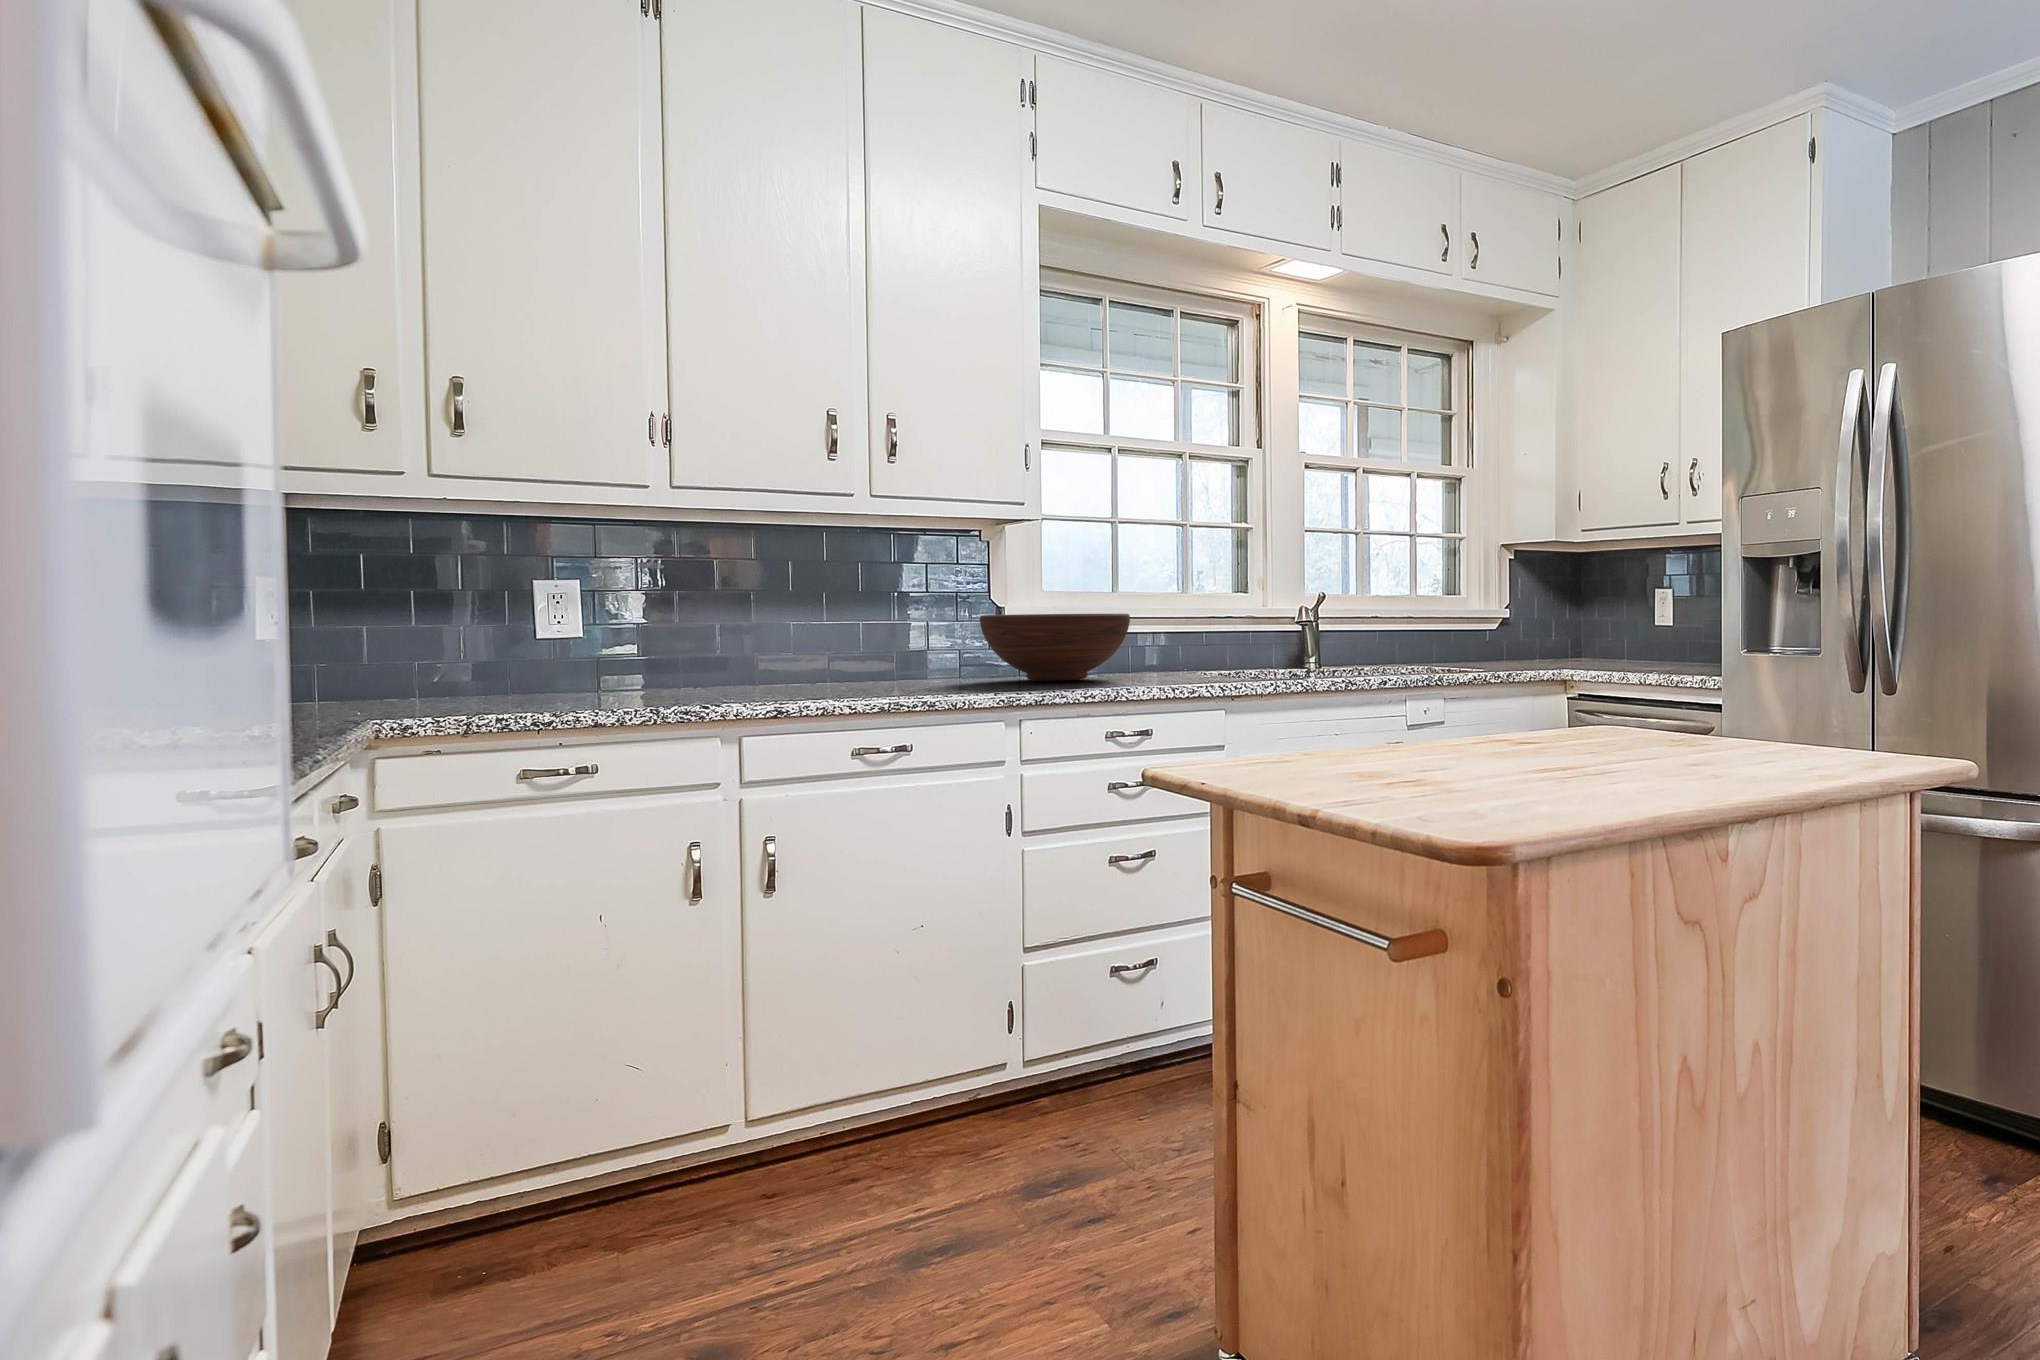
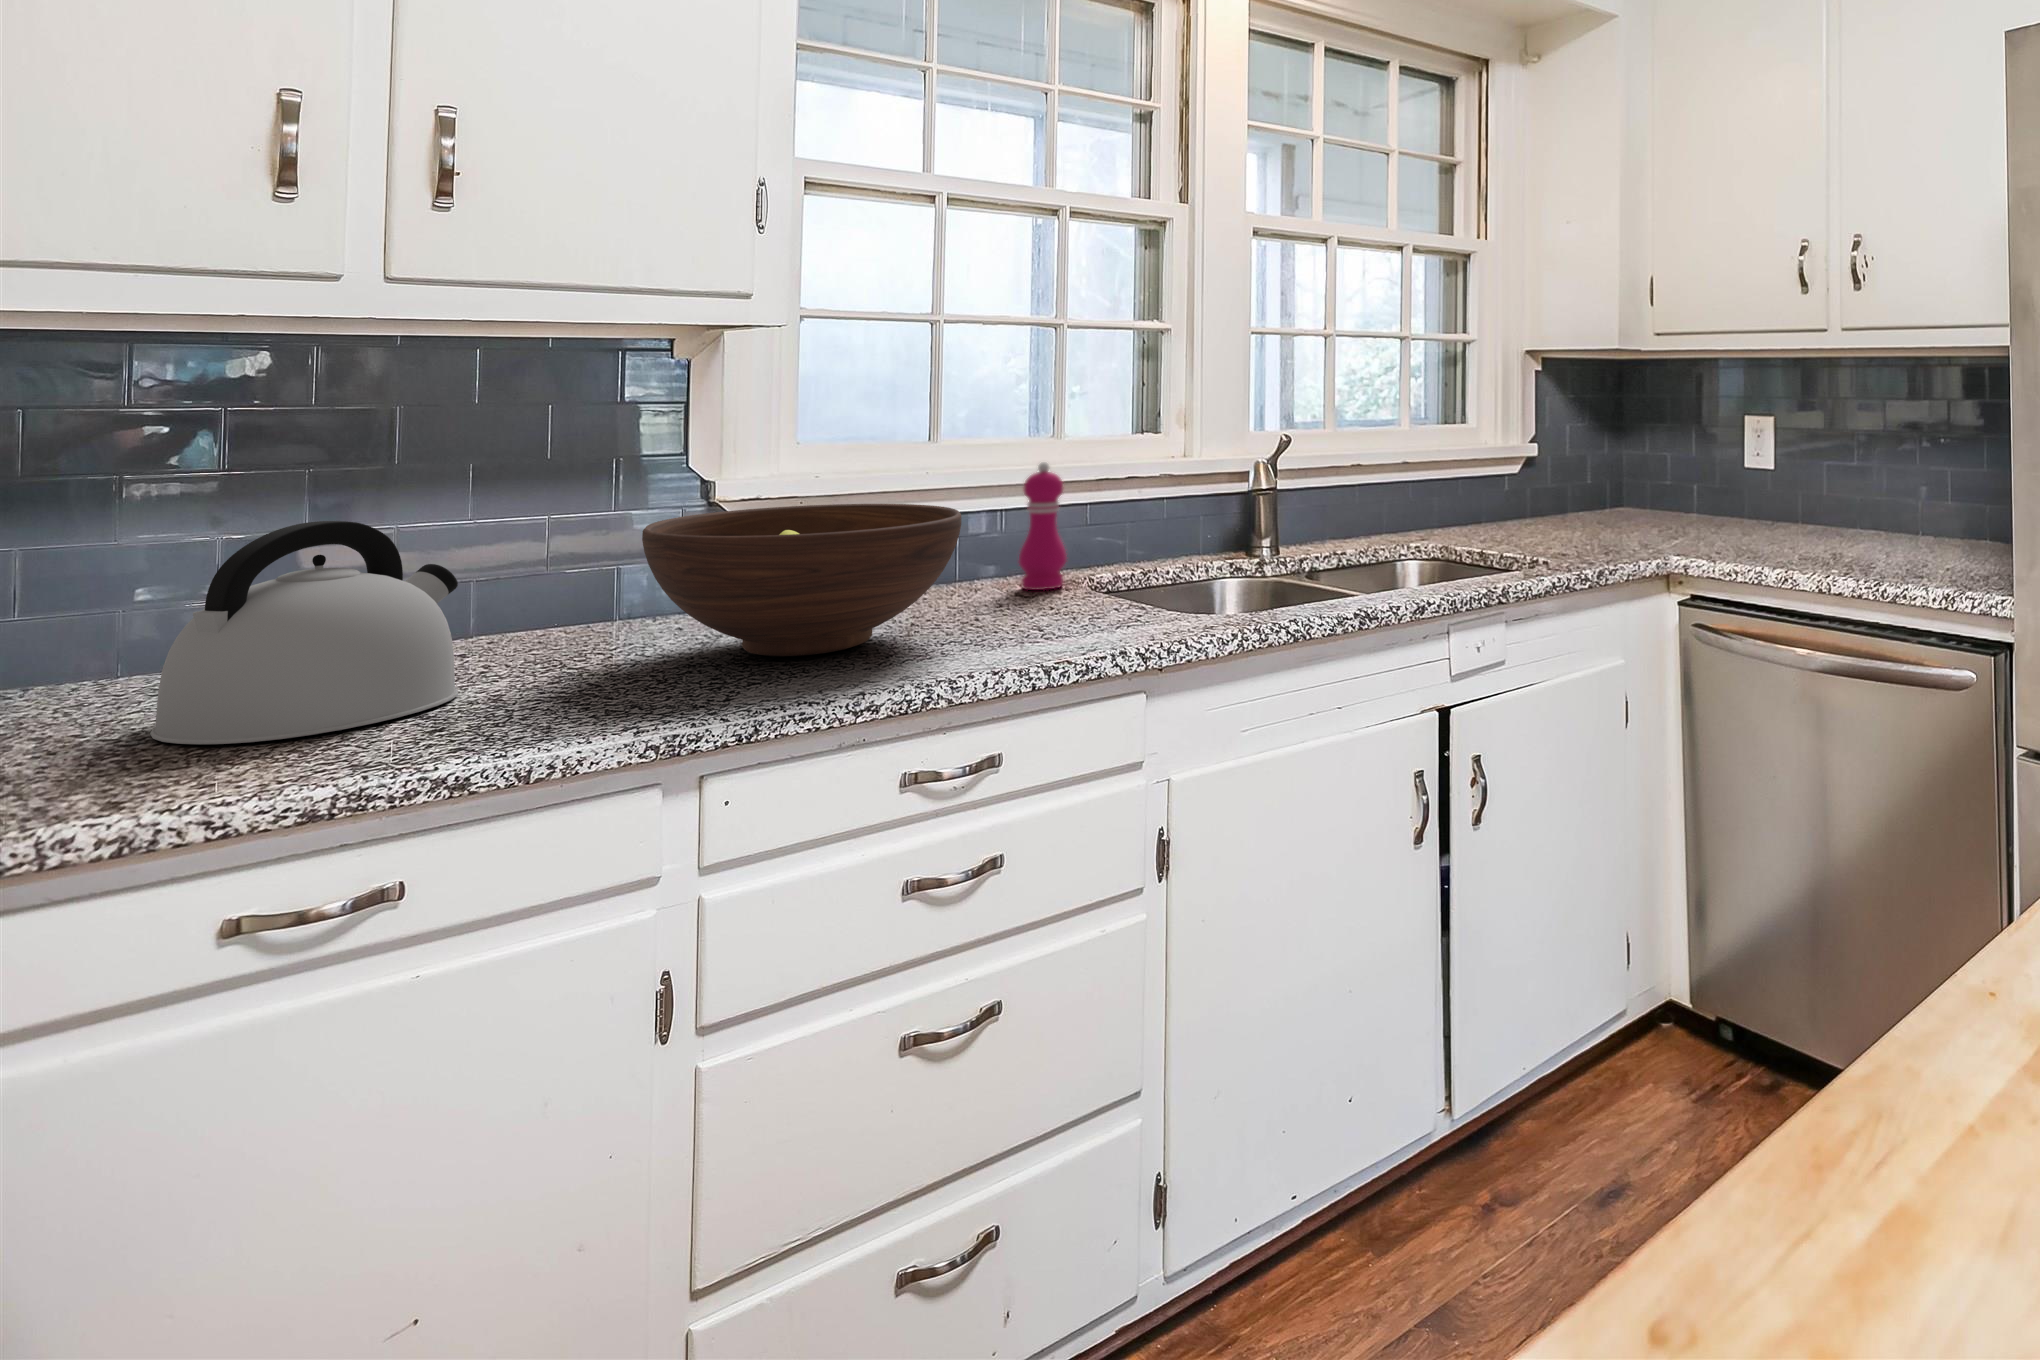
pepper mill: none [1164,599,1190,670] -> present [1019,462,1067,590]
kettle: none [796,603,908,692] -> present [150,521,458,744]

